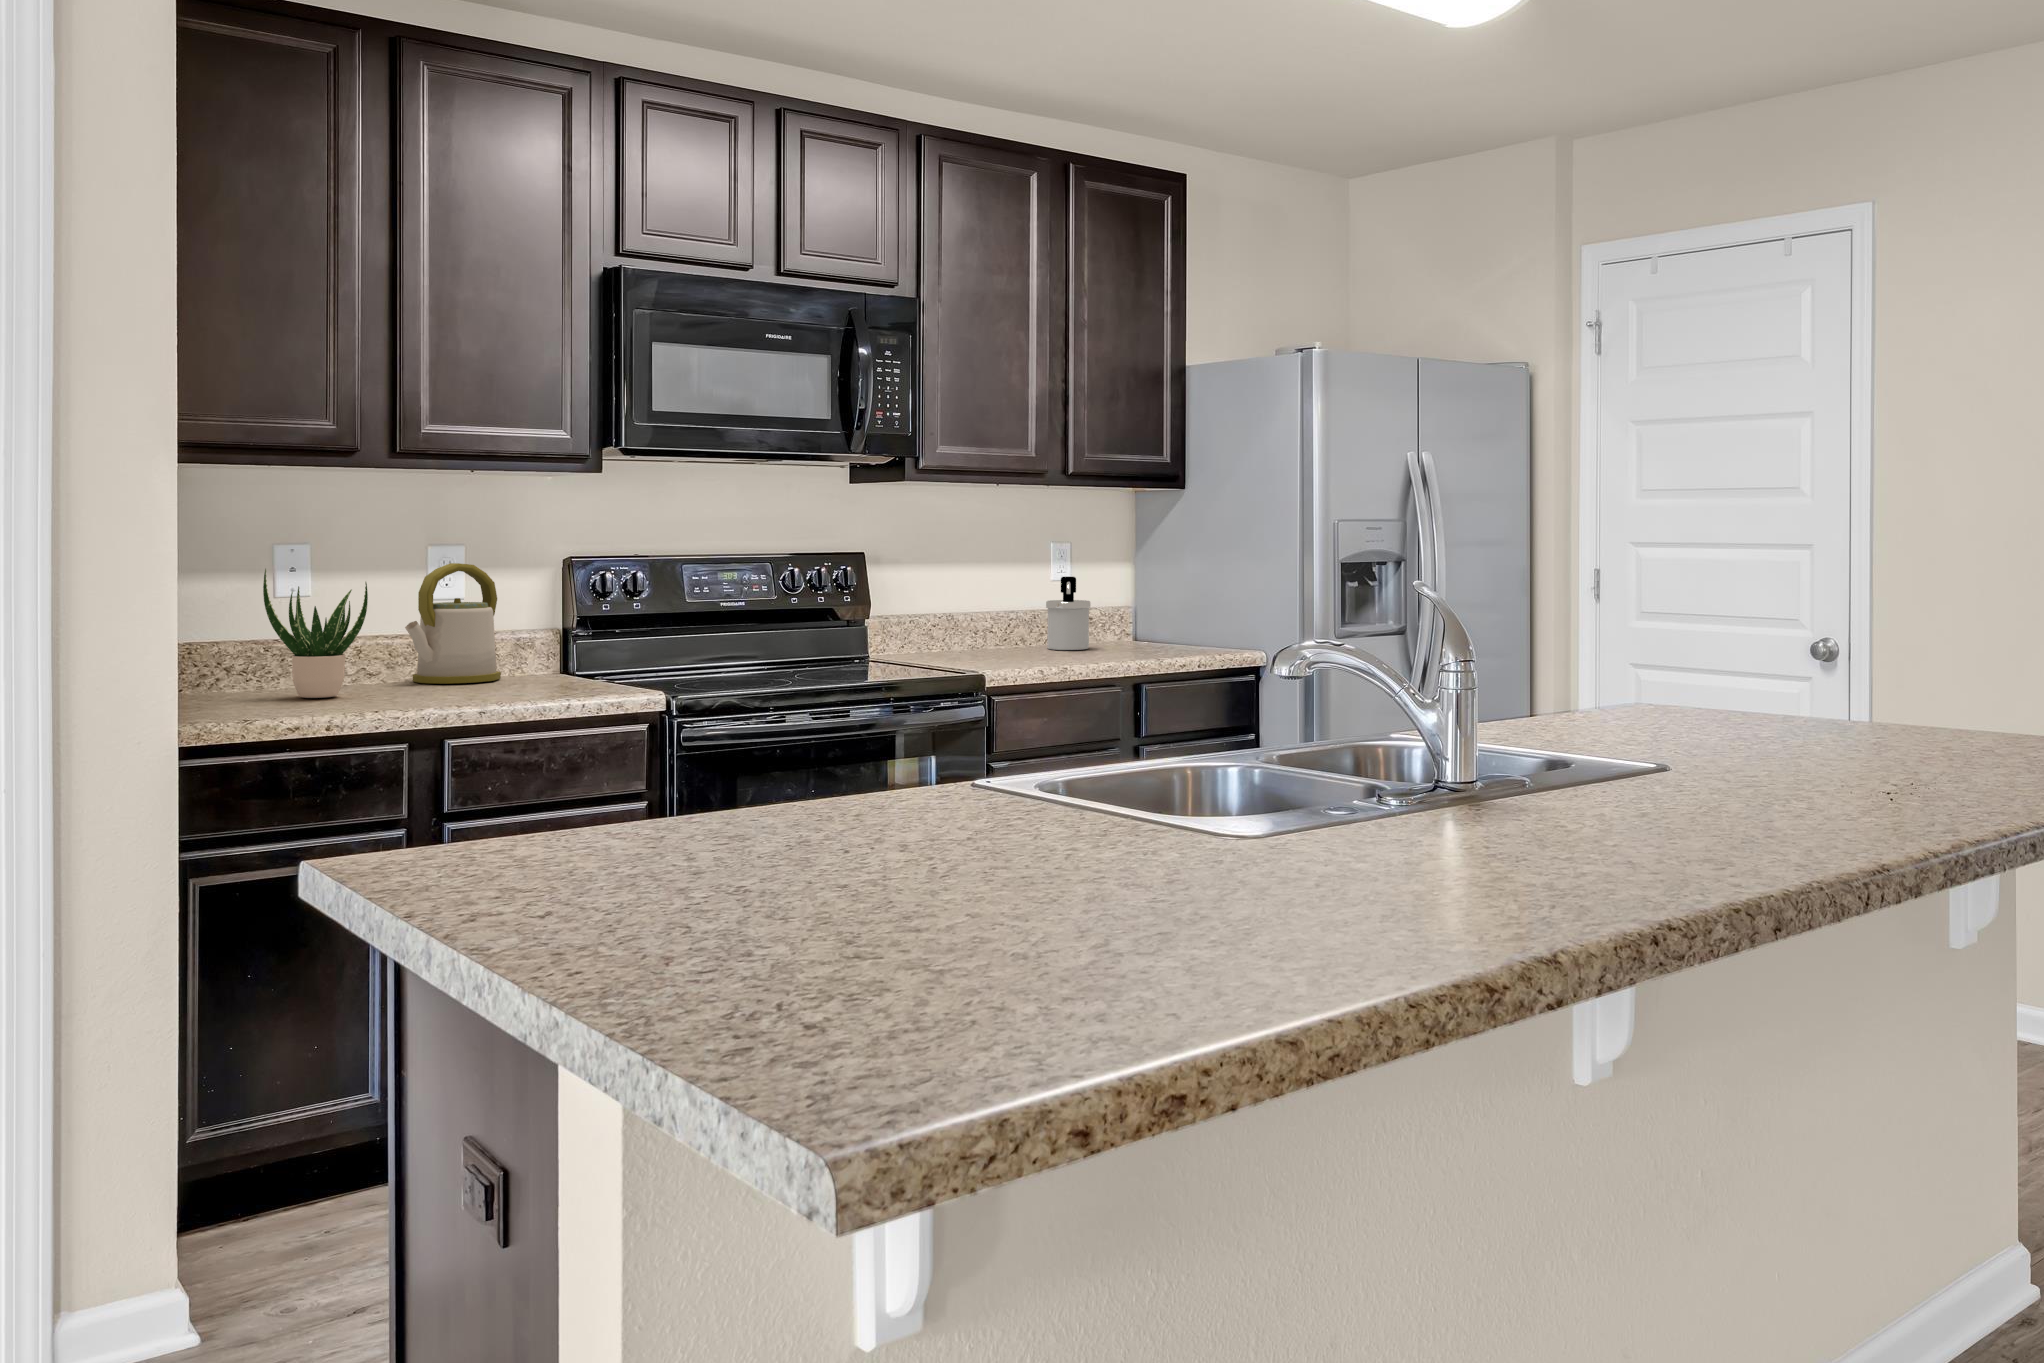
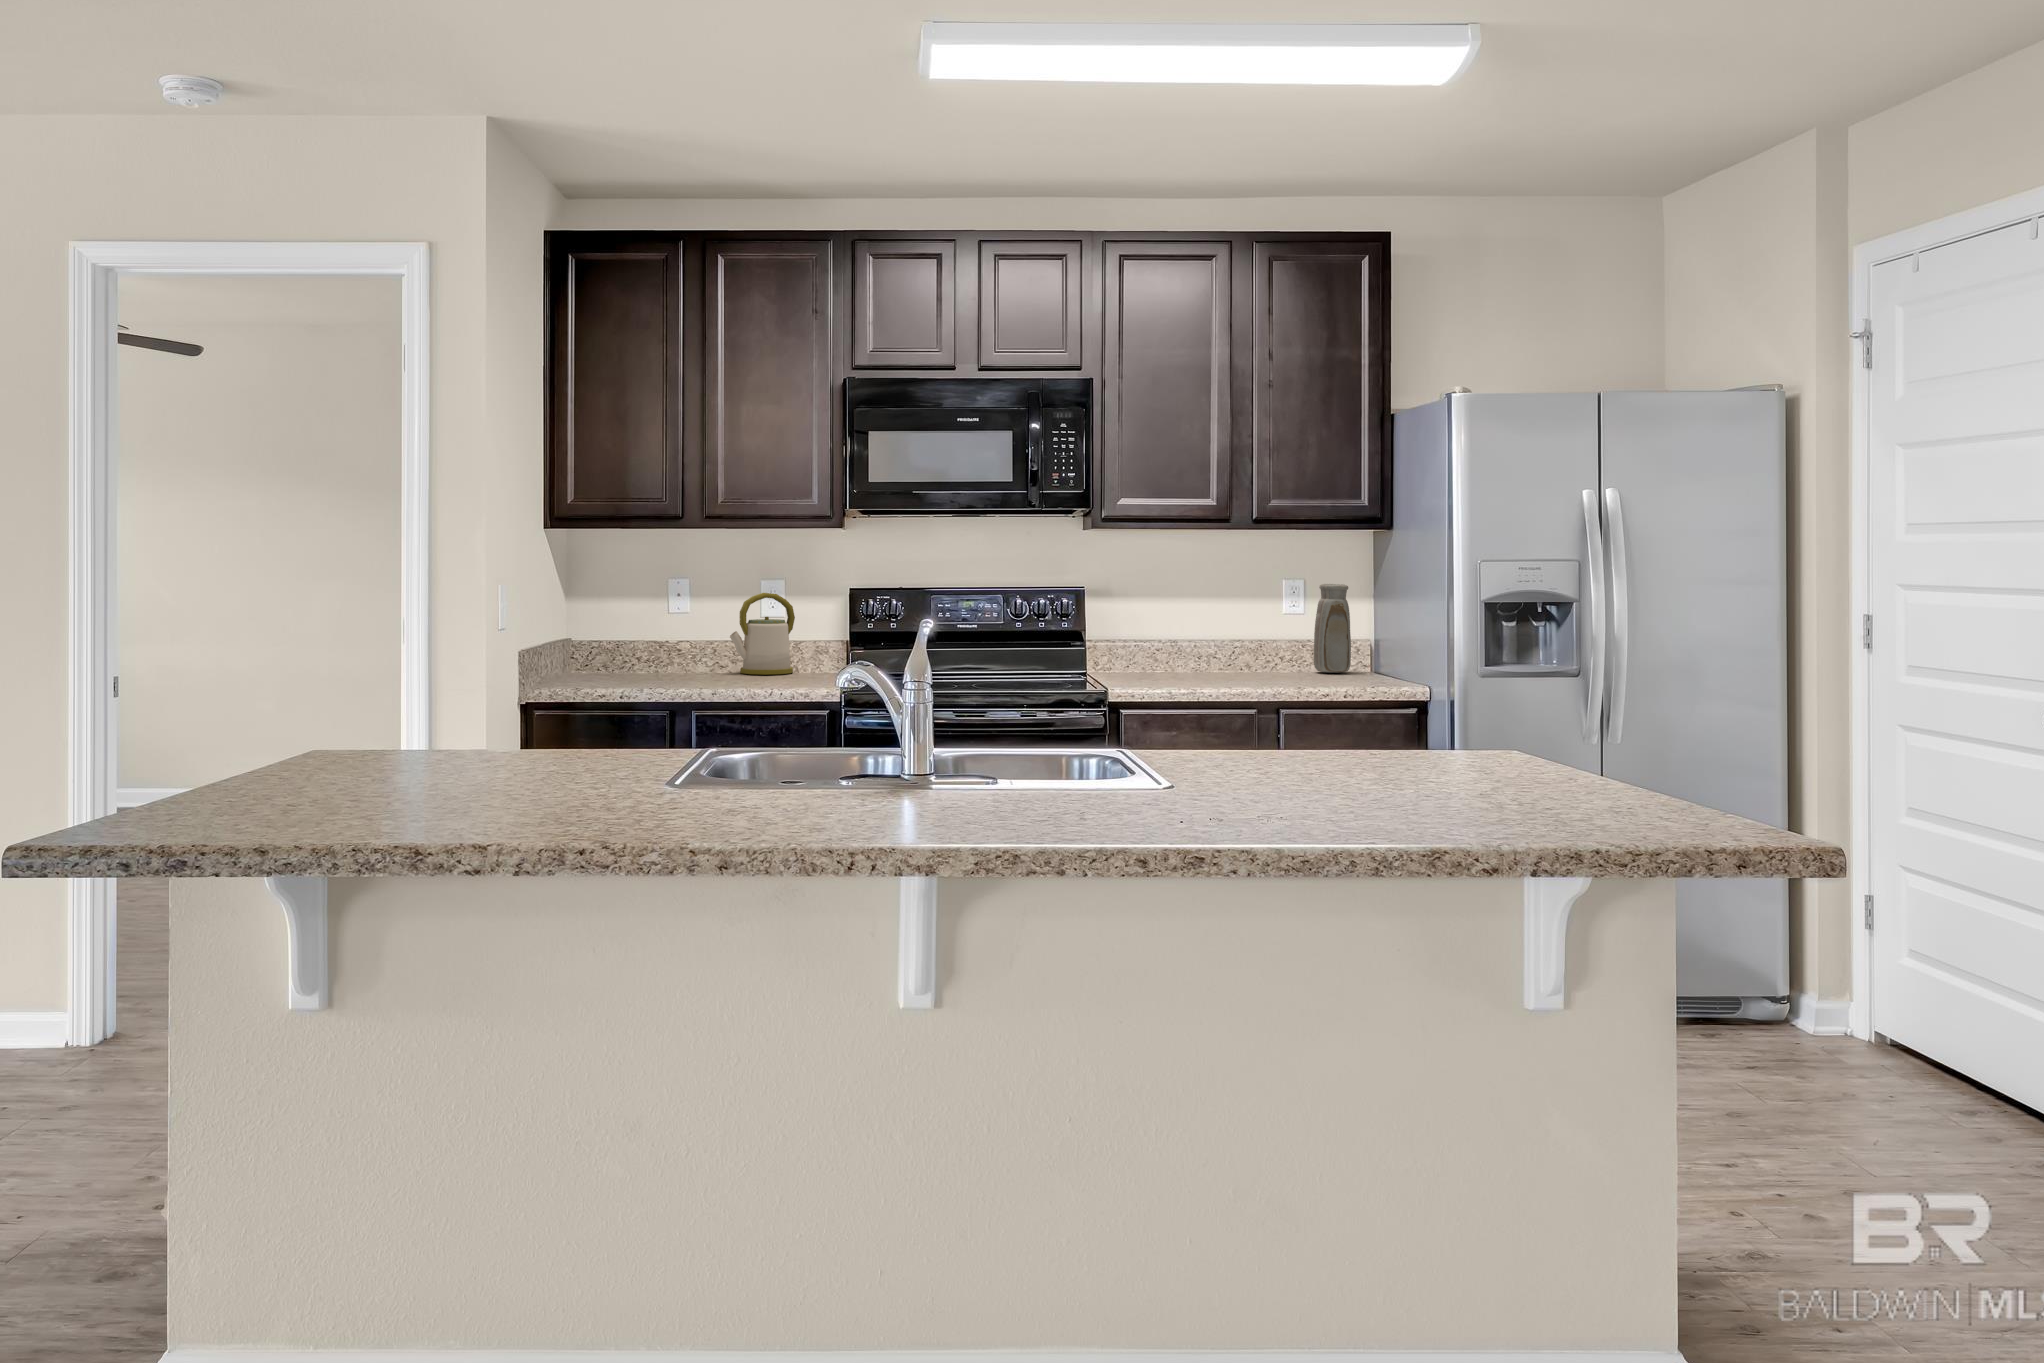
vase: none [1093,547,1132,644] -> present [1314,584,1351,673]
potted plant: present [263,569,368,698] -> none [635,595,690,678]
soap dispenser: present [1046,577,1091,650] -> none [1255,610,1295,676]

